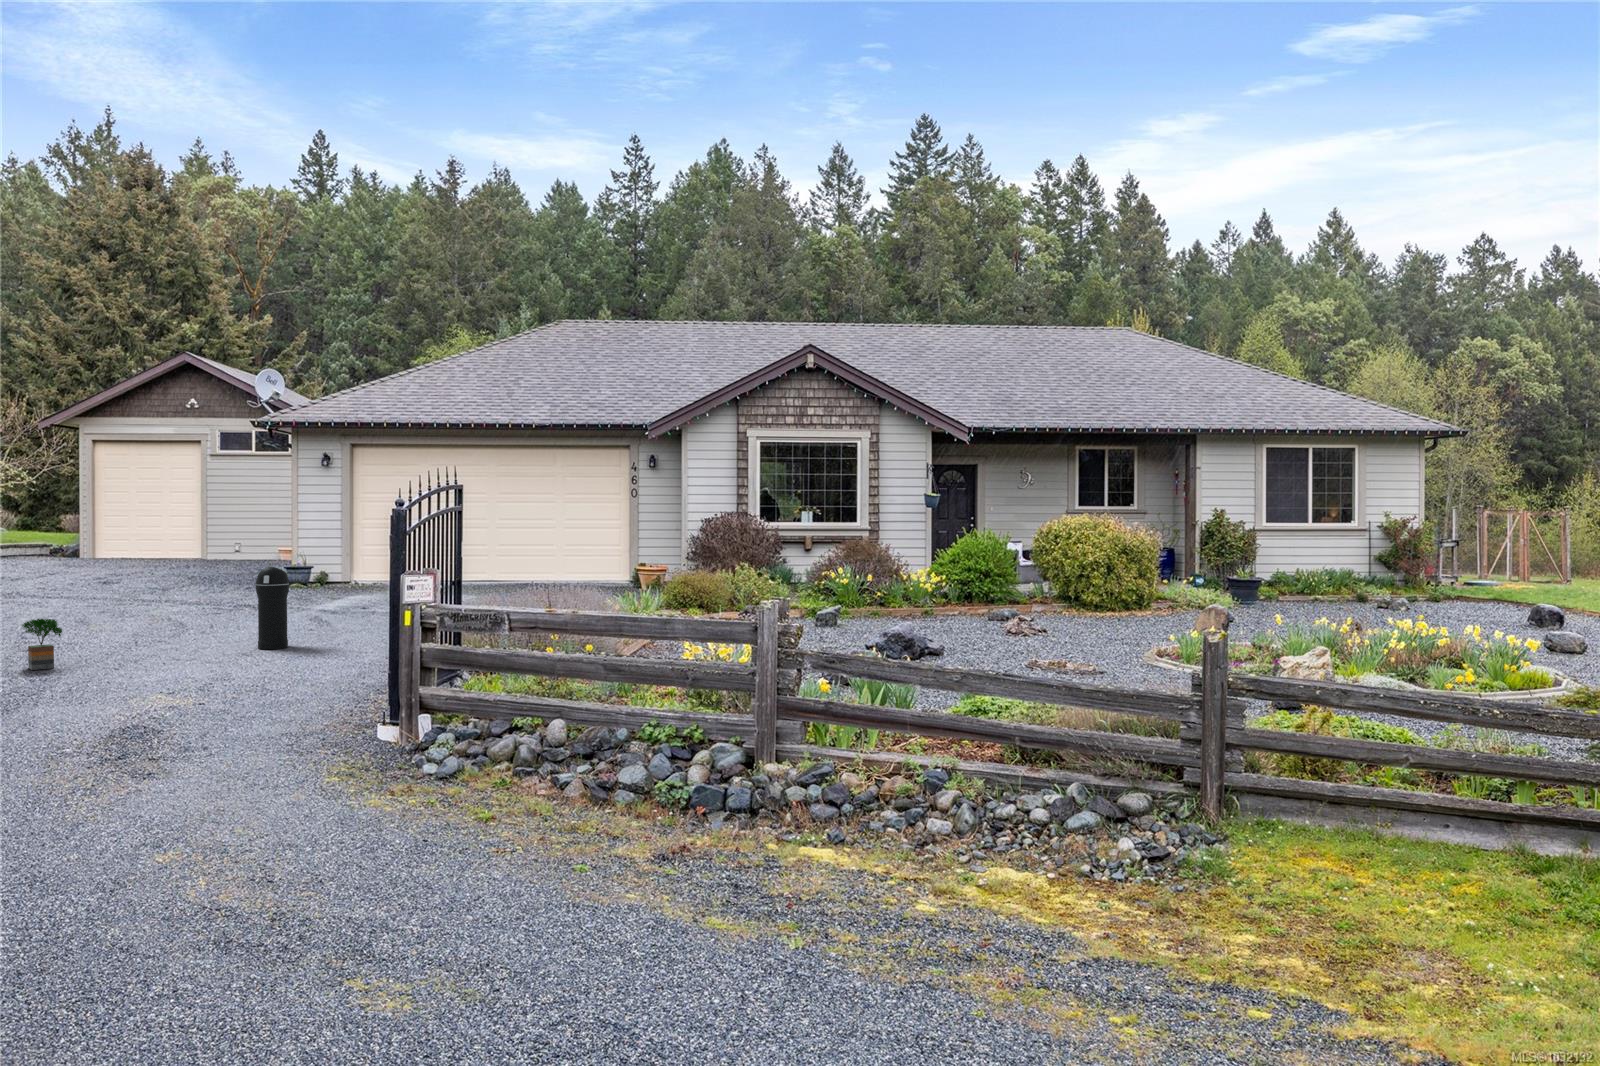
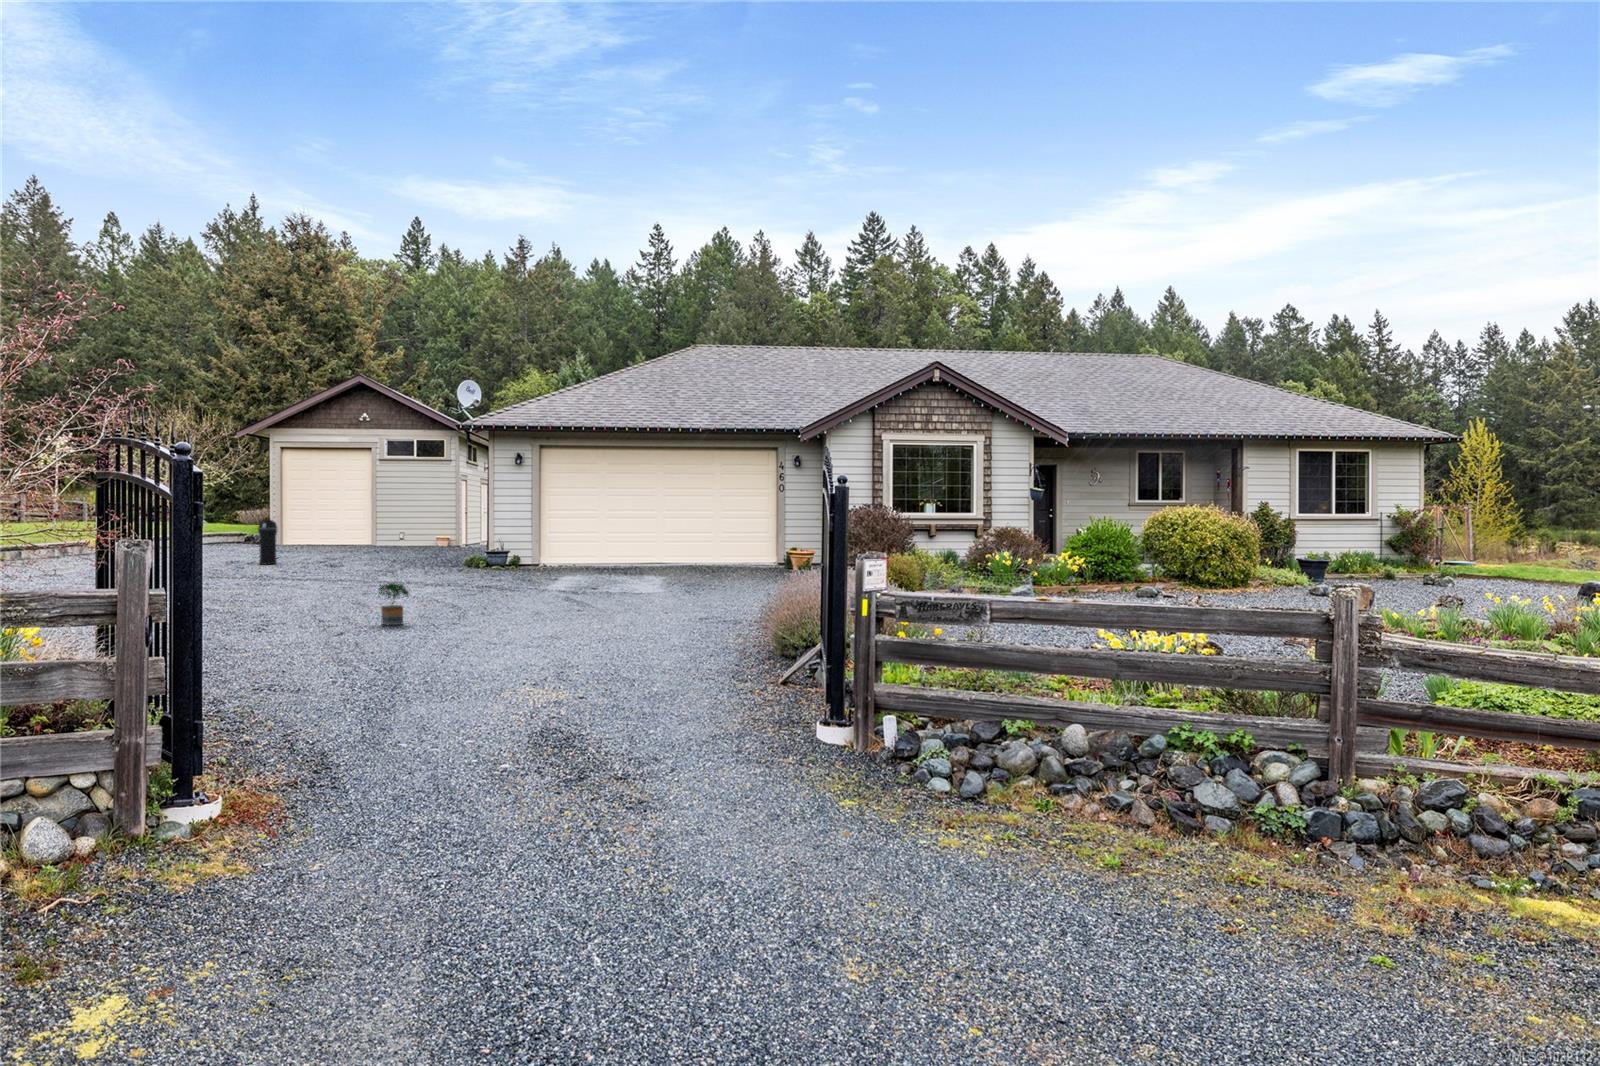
trash can: present [255,567,289,649] -> present [258,519,277,565]

